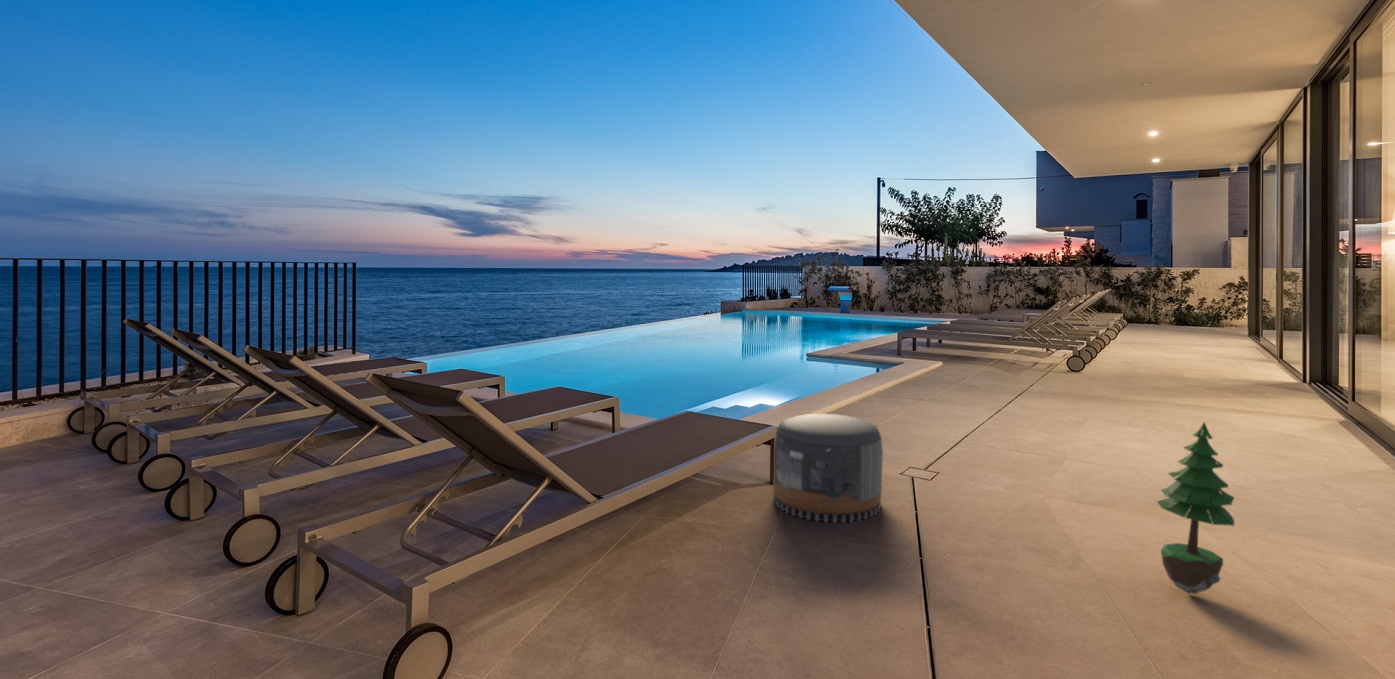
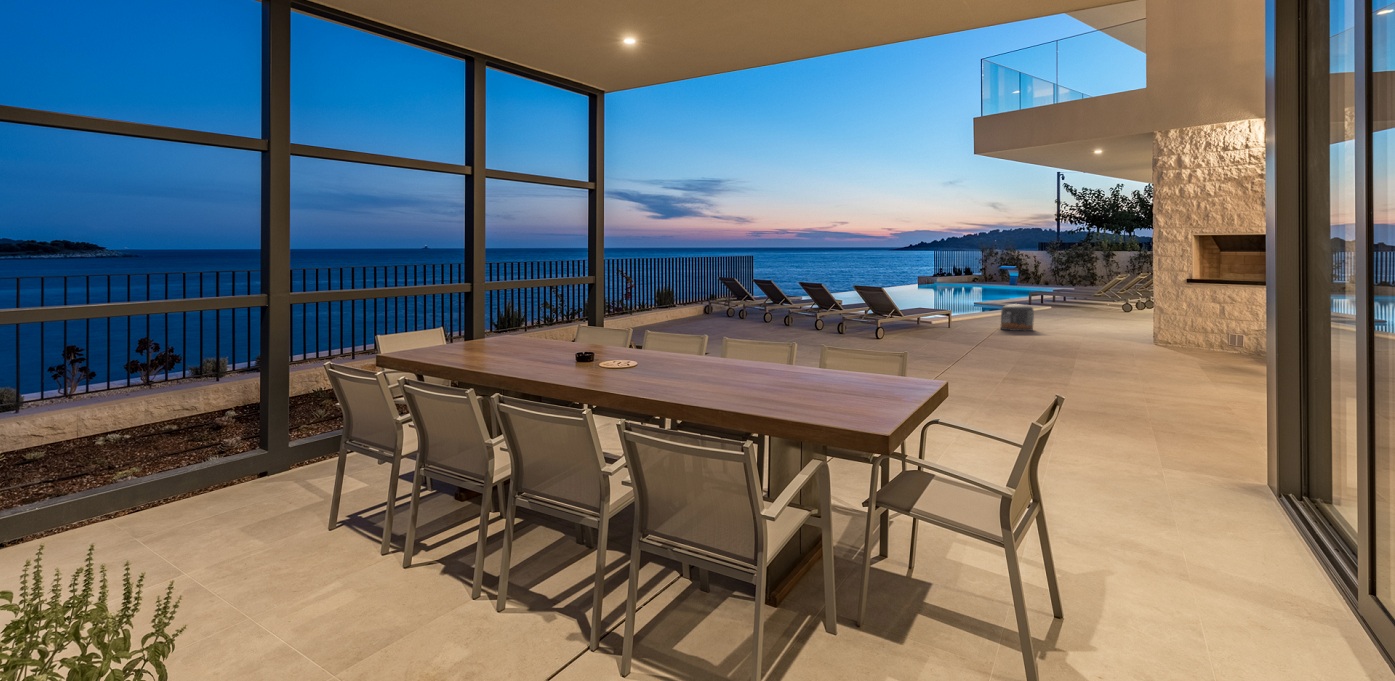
potted tree: present [1157,423,1235,594] -> none [1097,297,1113,336]

